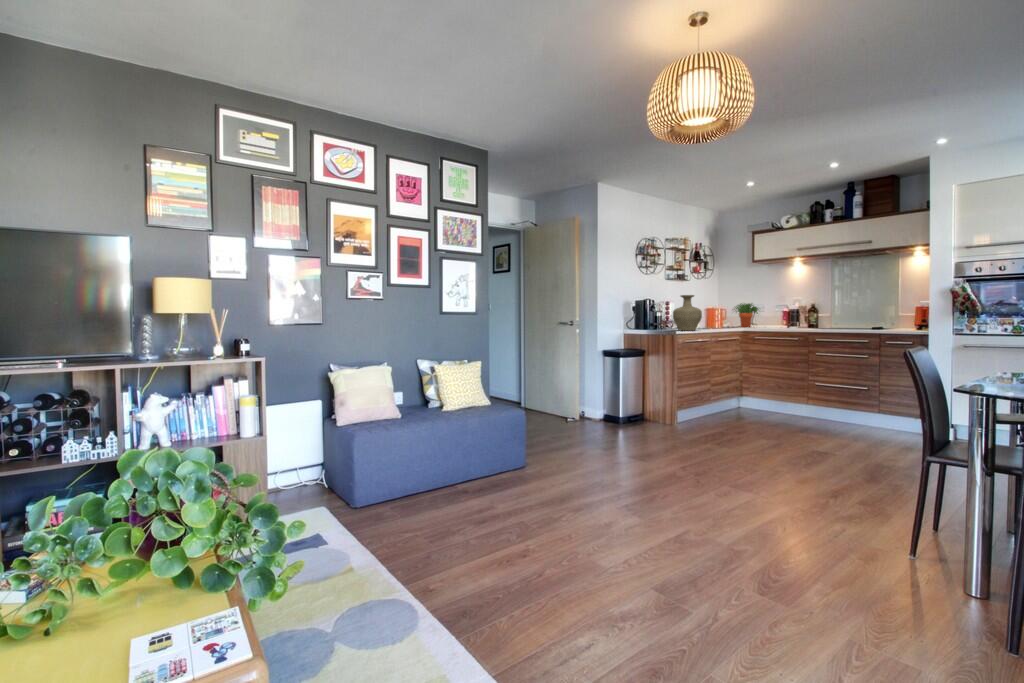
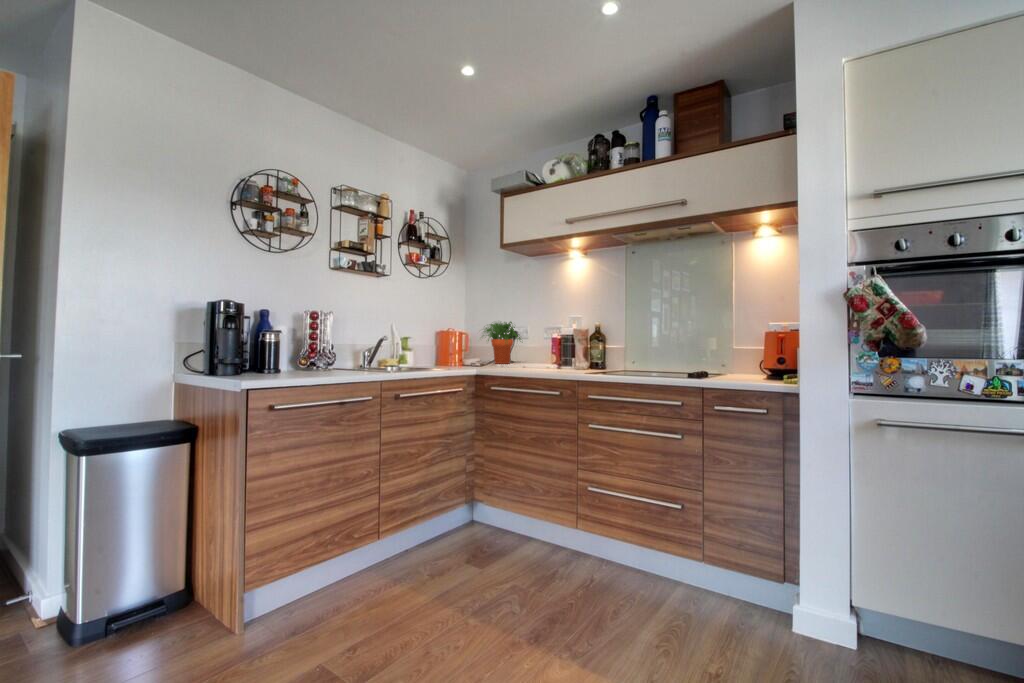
vase: present [673,295,702,331] -> none [262,290,336,379]

